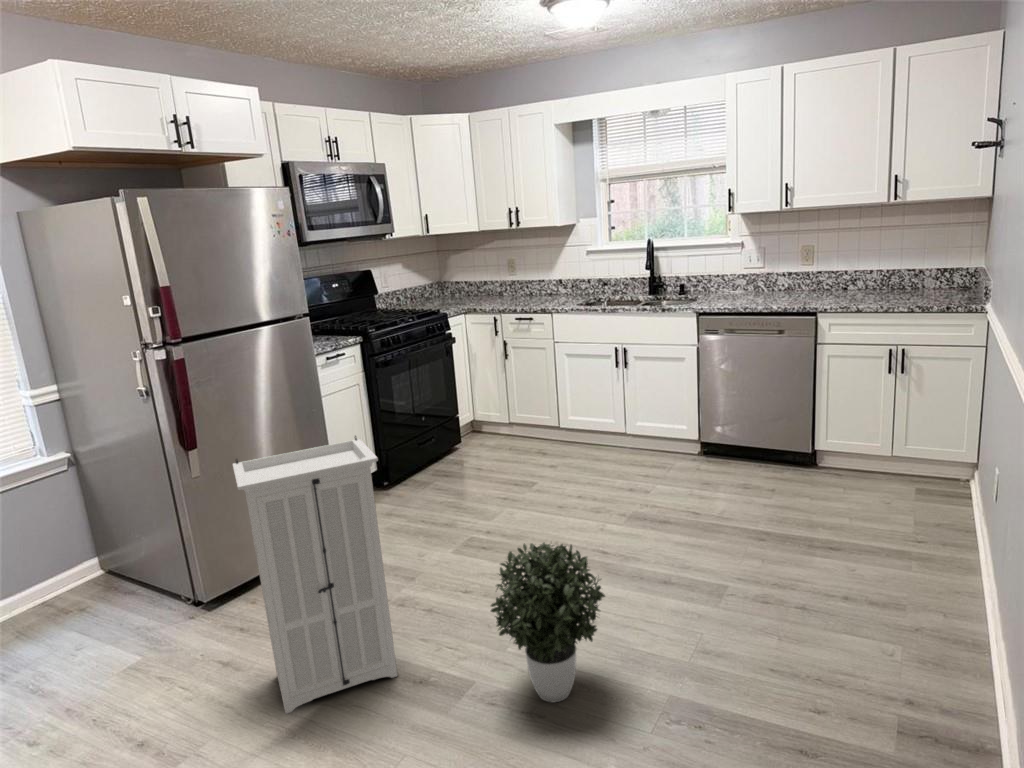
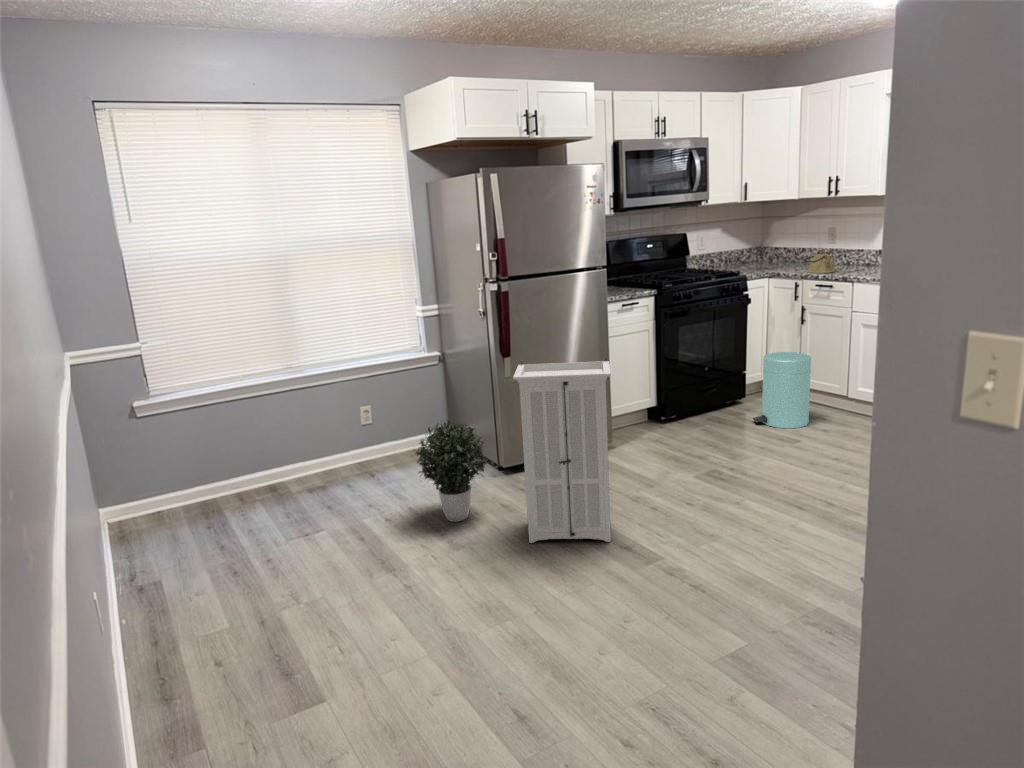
kettle: none [496,283,527,306] -> present [804,252,835,273]
trash can: none [478,390,533,473] -> present [753,352,811,428]
potted plant: present [491,542,605,702] -> present [415,421,487,522]

